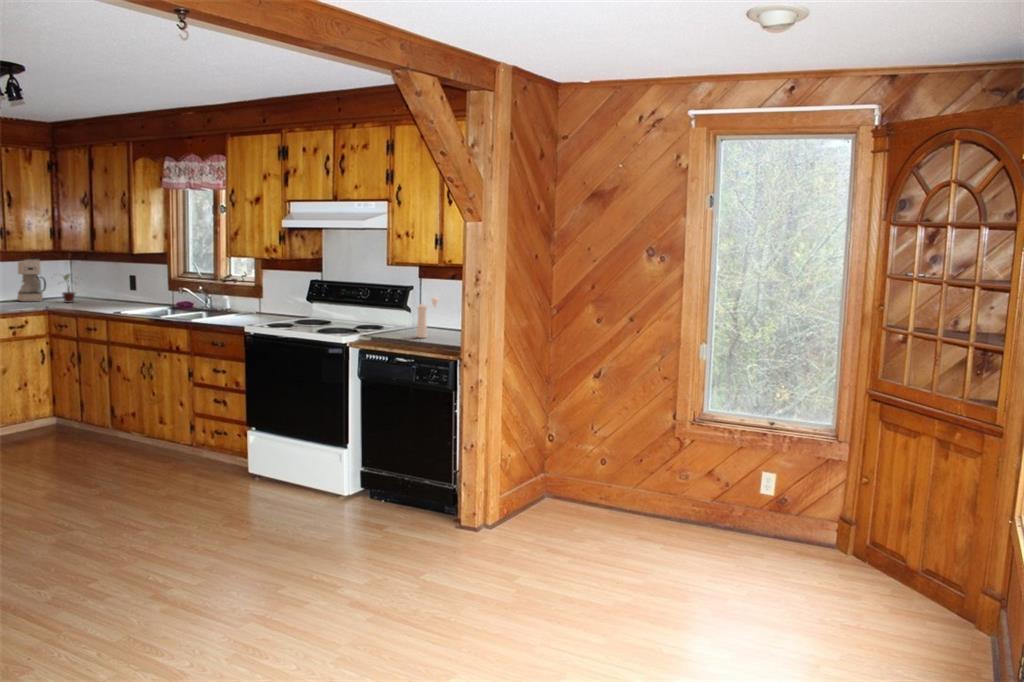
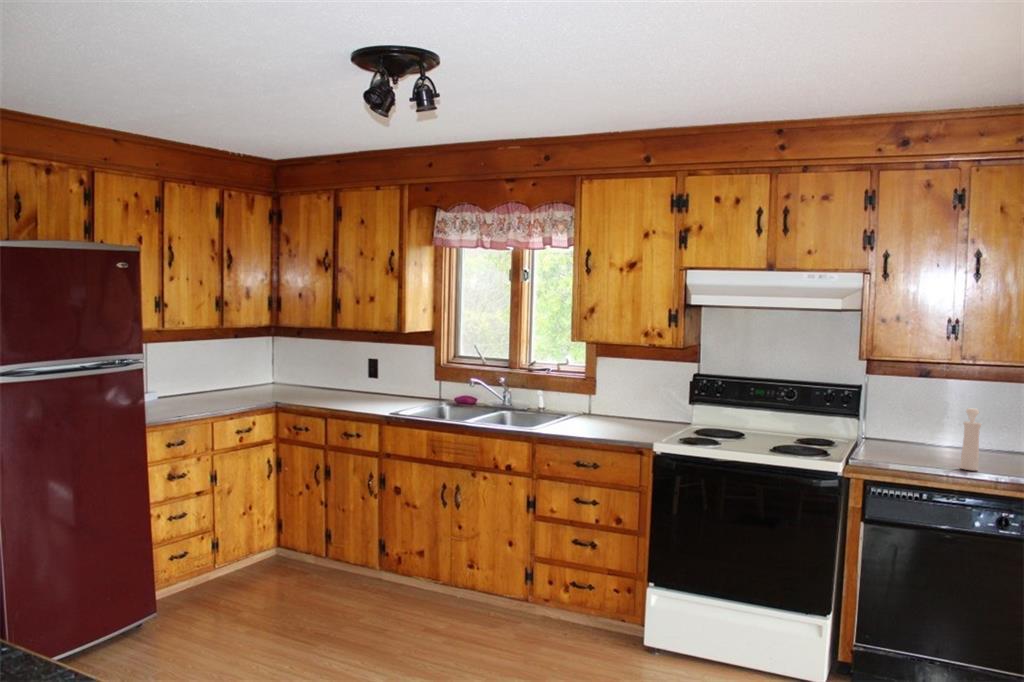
coffee maker: present [17,258,46,302] -> none [214,332,252,391]
potted plant: present [62,274,75,303] -> none [269,355,307,393]

